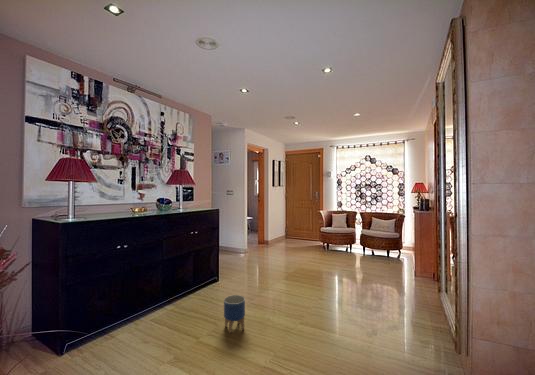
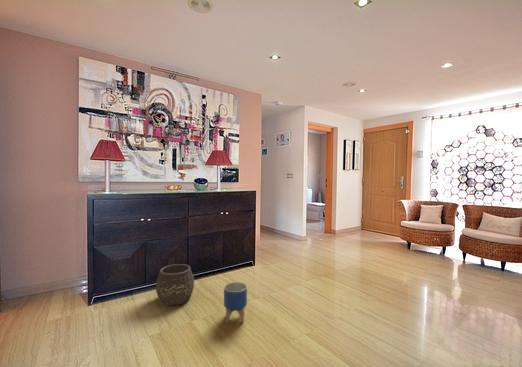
woven basket: none [140,288,181,334] -> present [156,264,194,306]

